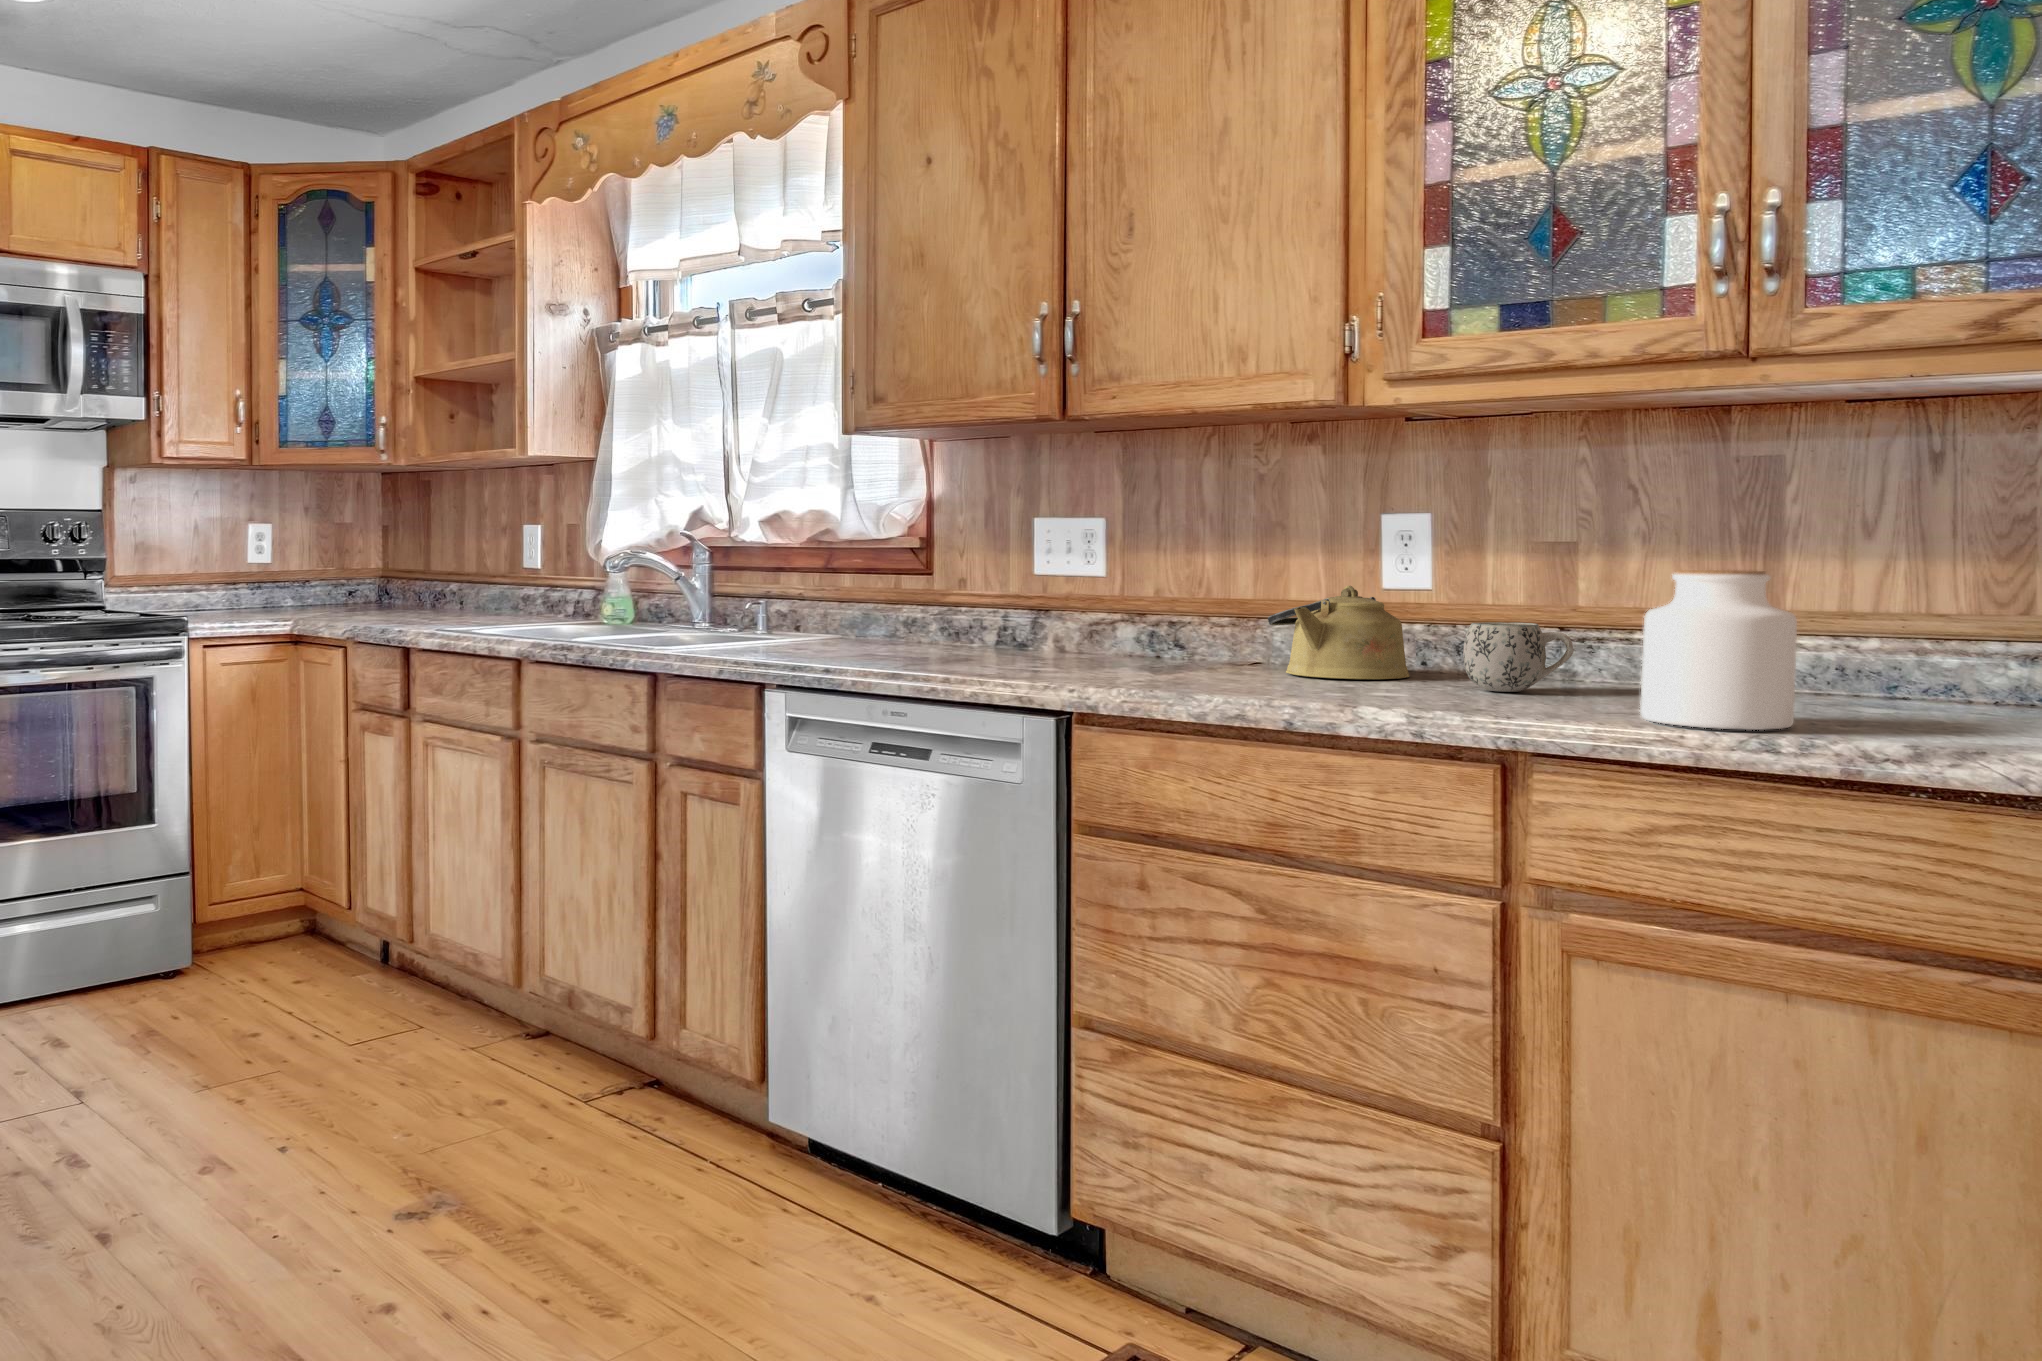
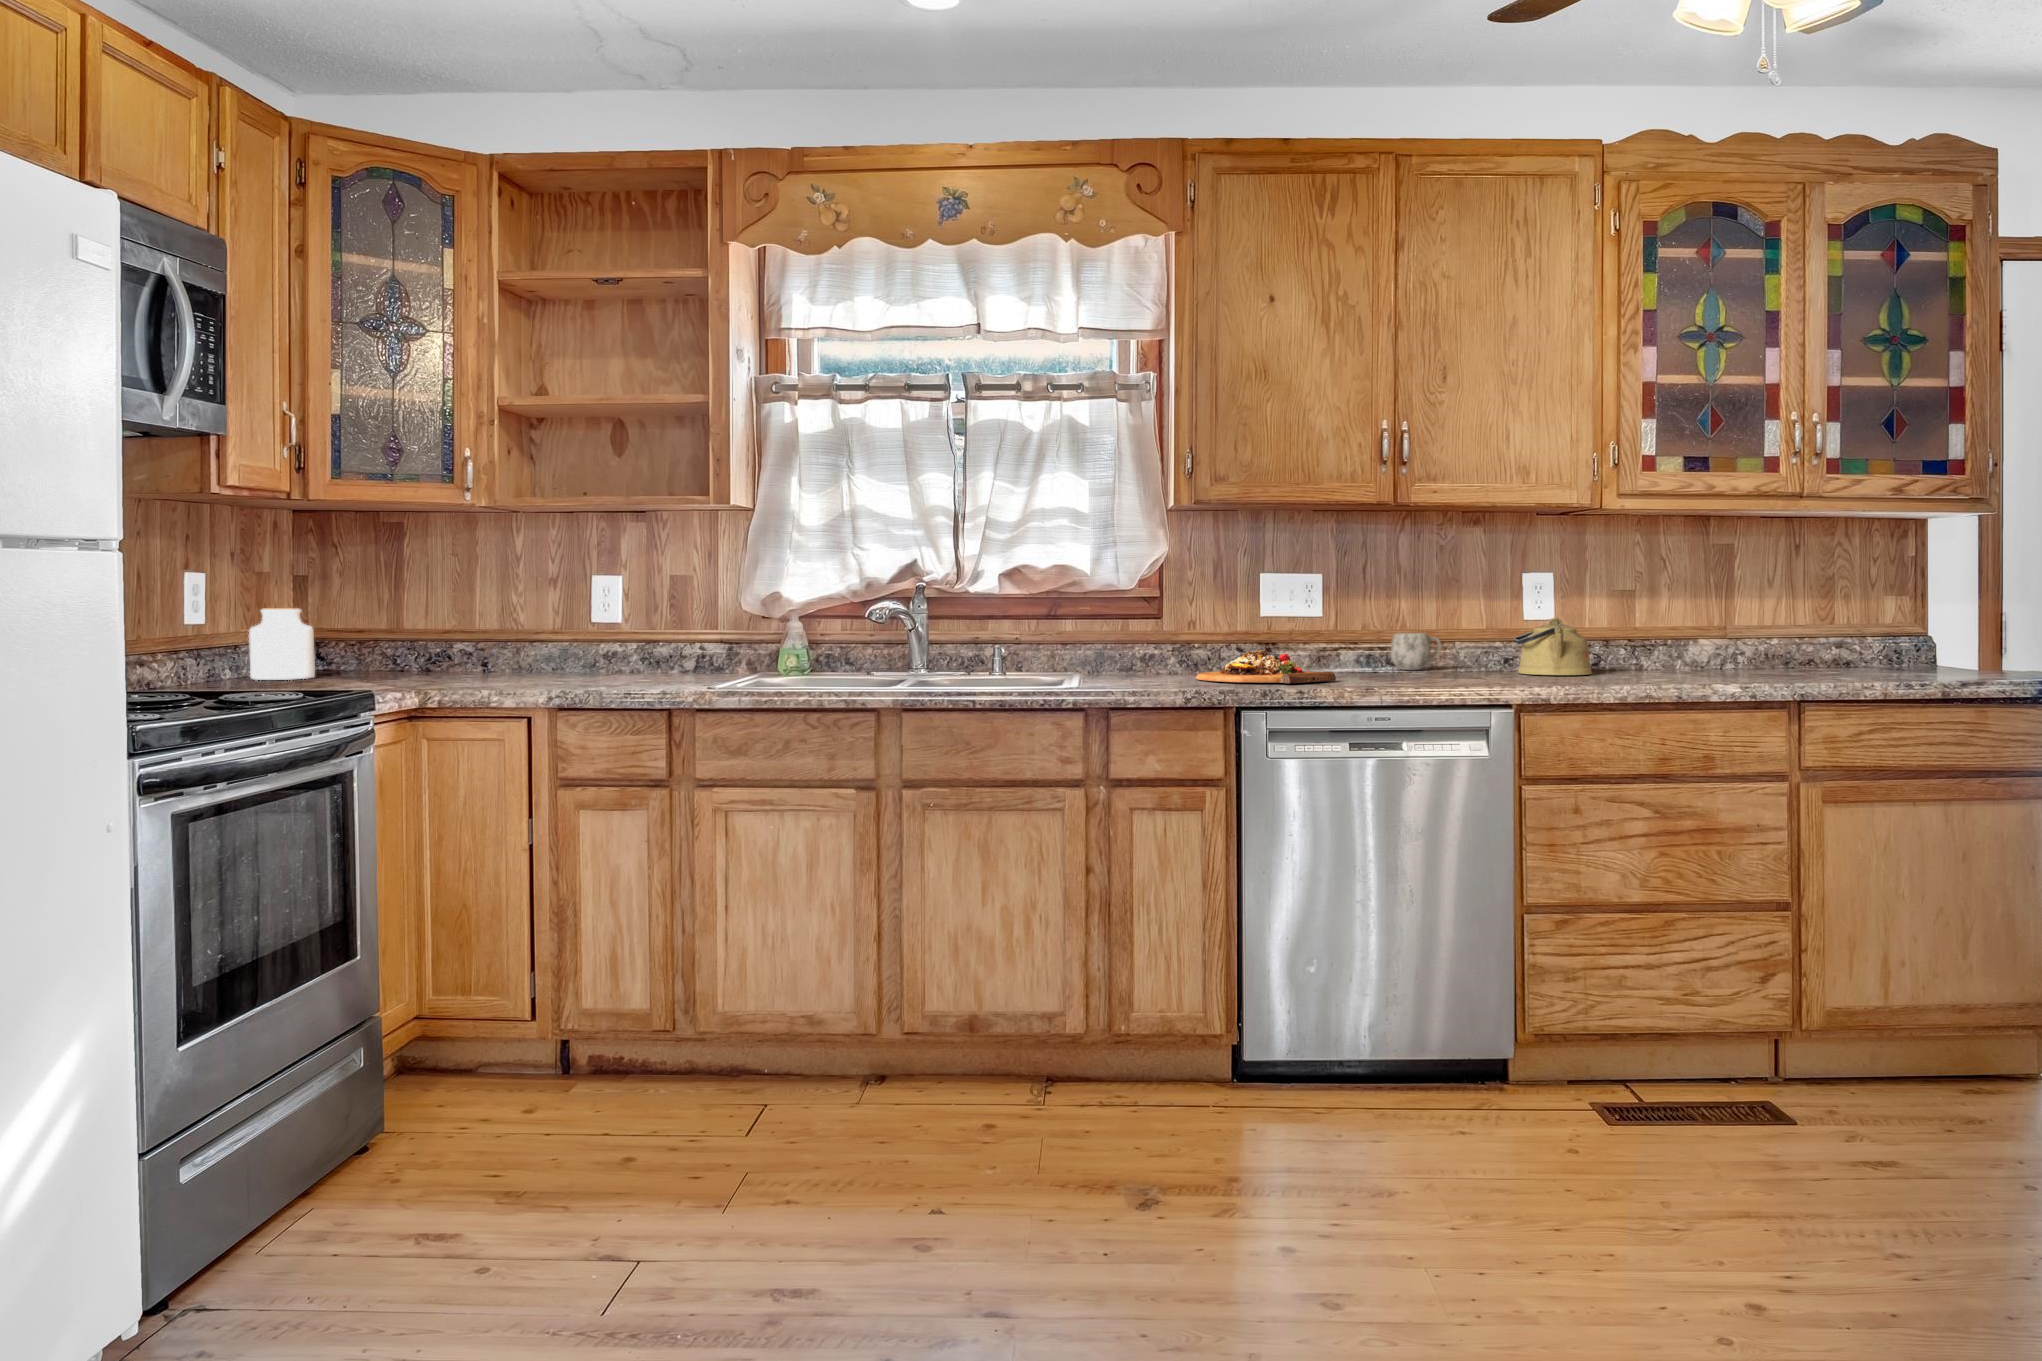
jar: present [1640,570,1797,730] -> present [249,608,315,680]
cutting board: none [830,617,999,662] -> present [1196,650,1336,683]
mug: present [1463,622,1574,692] -> present [1391,633,1442,670]

